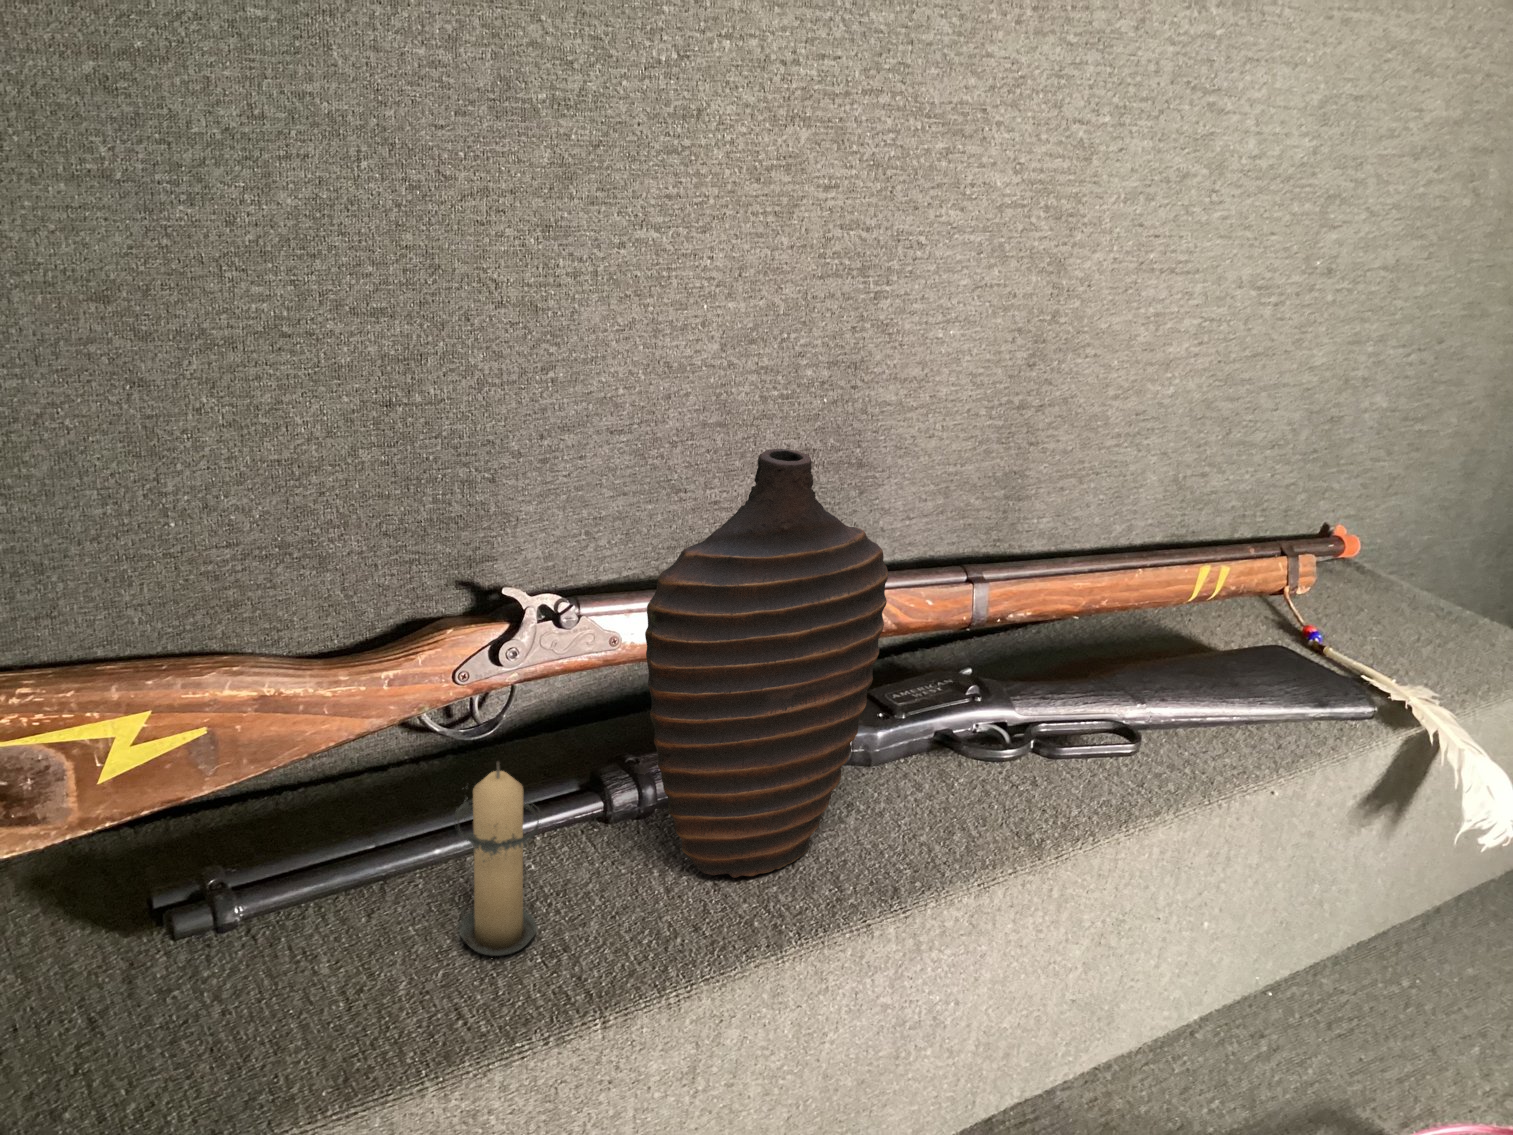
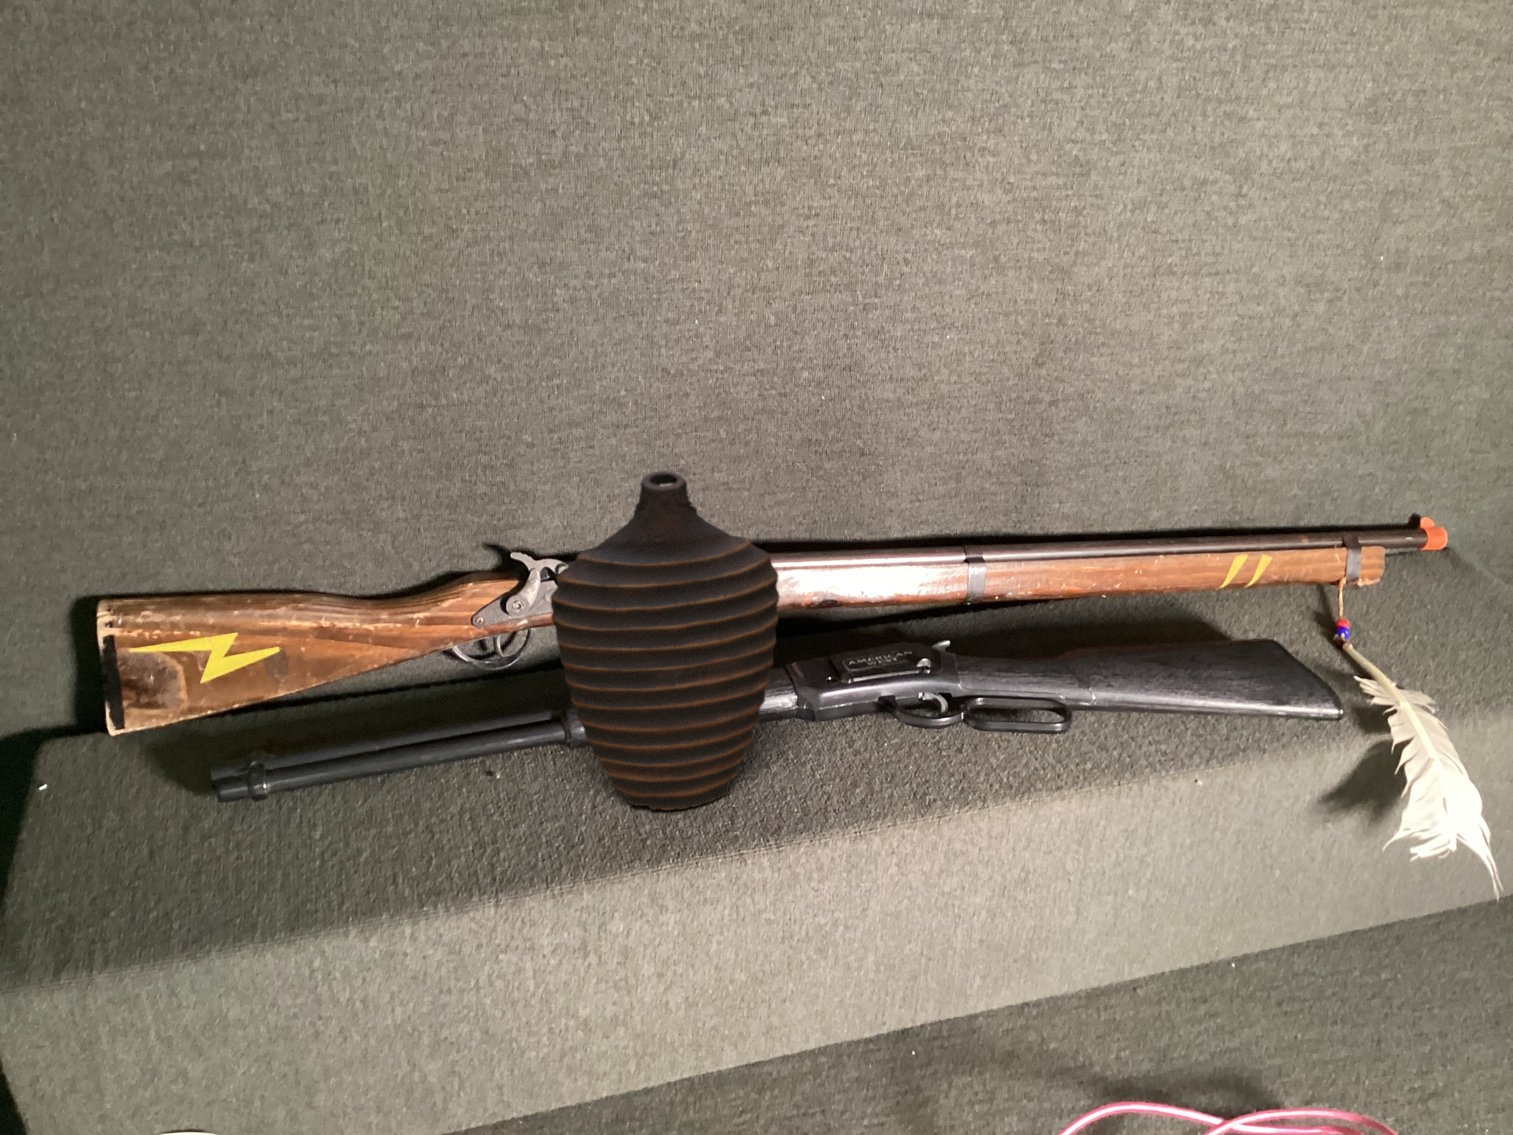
candle: present [454,761,542,956] -> none [400,706,491,852]

